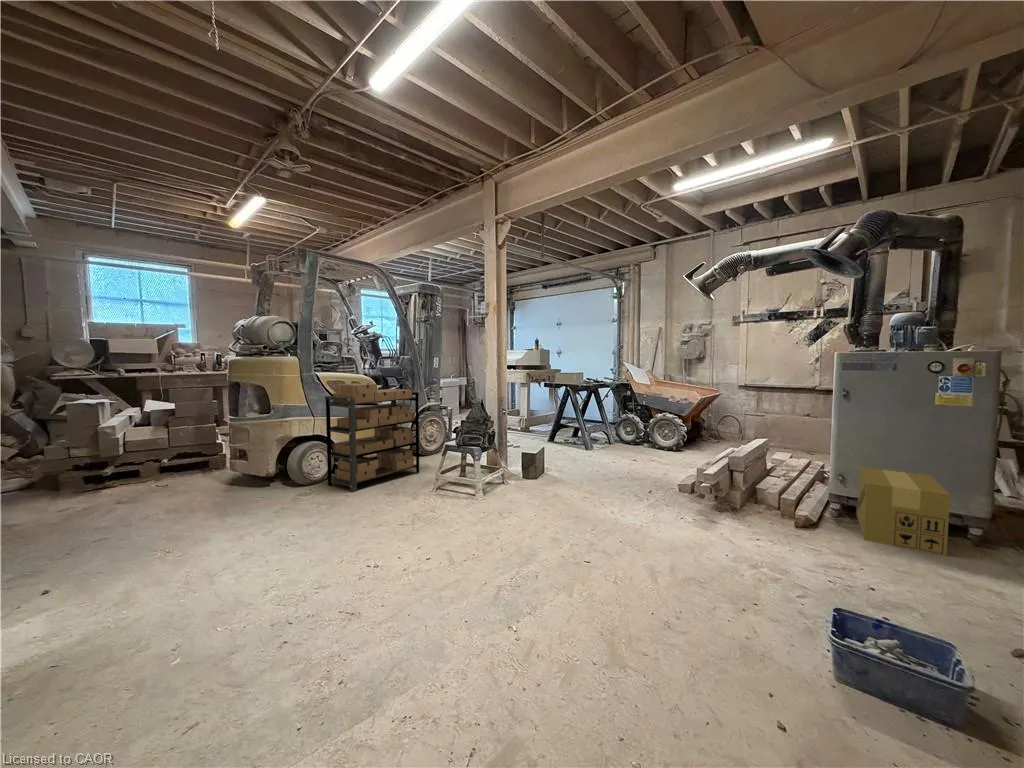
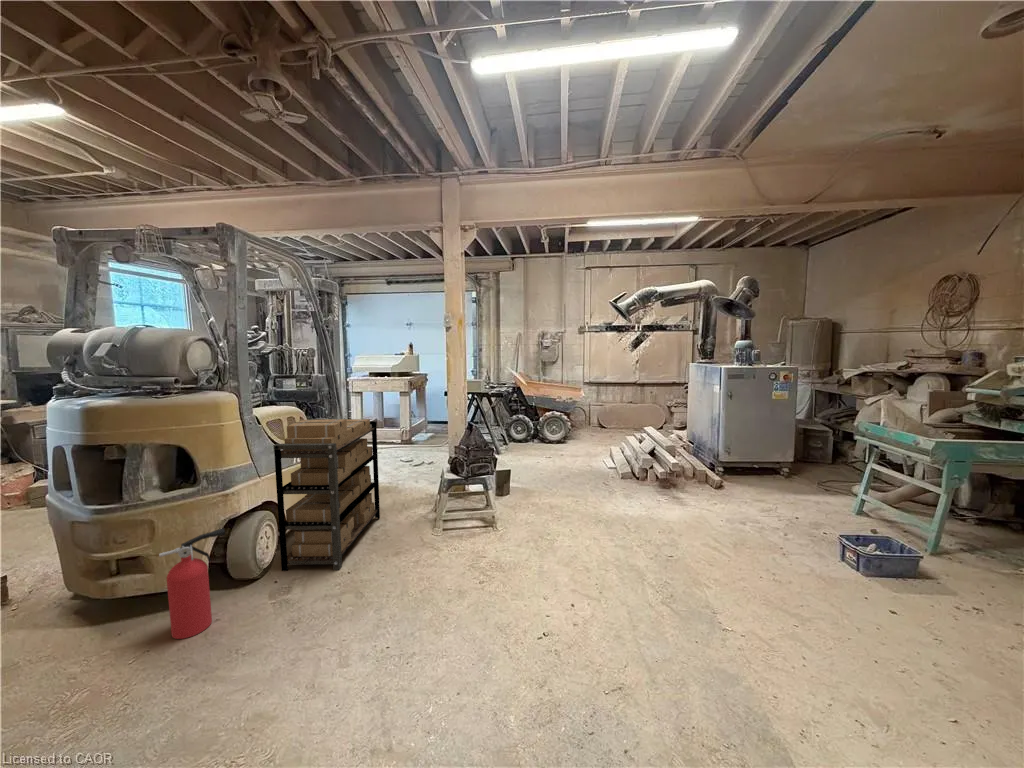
fire extinguisher: none [246,441,280,500] -> present [159,528,225,639]
cardboard box: present [856,467,950,556] -> none [734,444,806,496]

